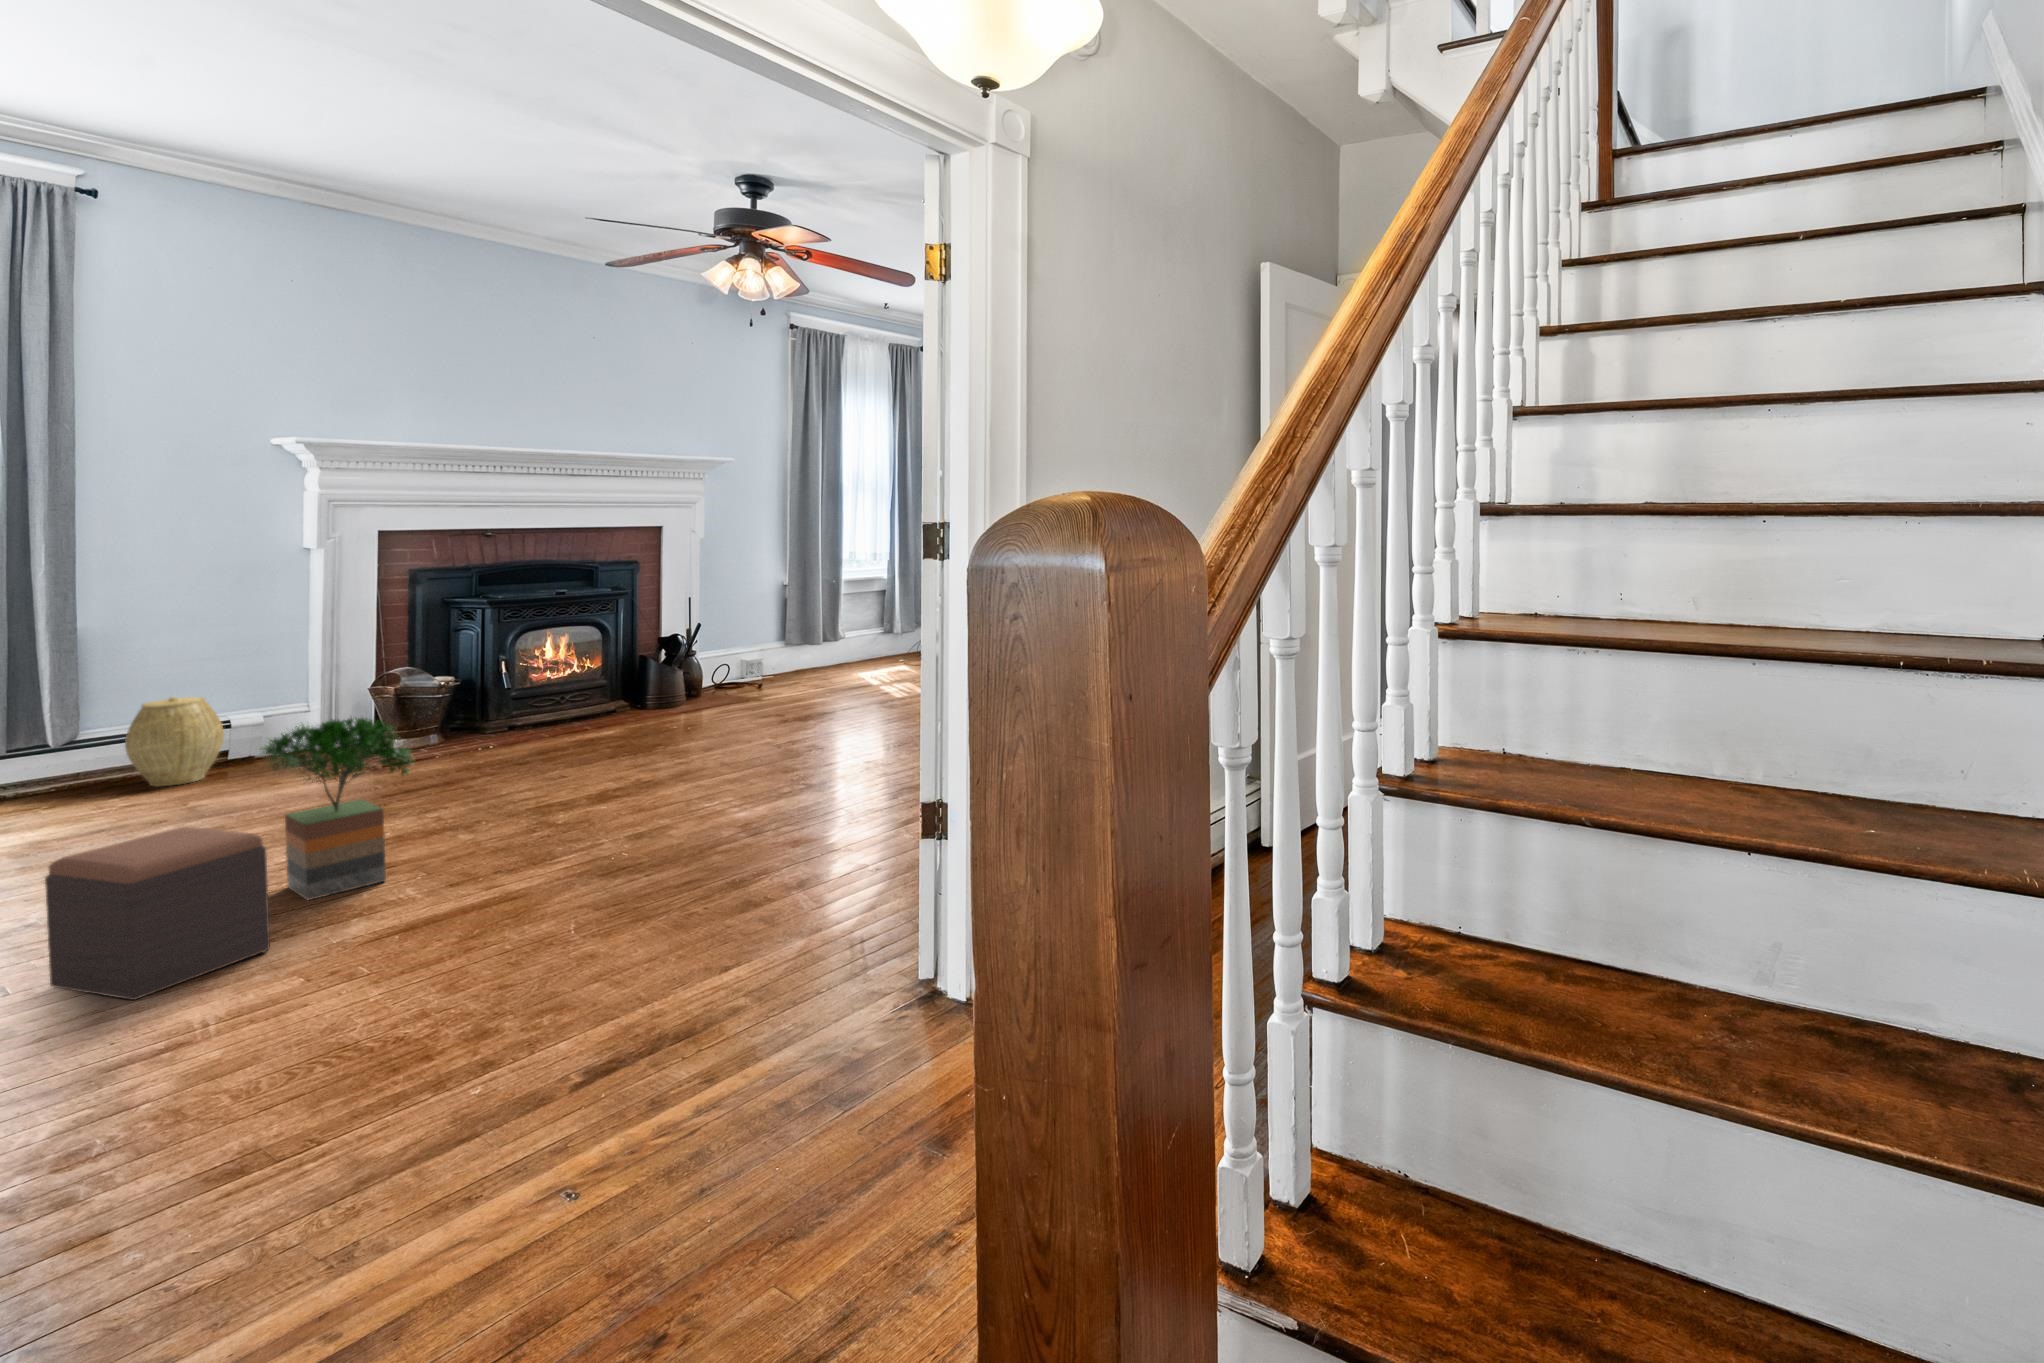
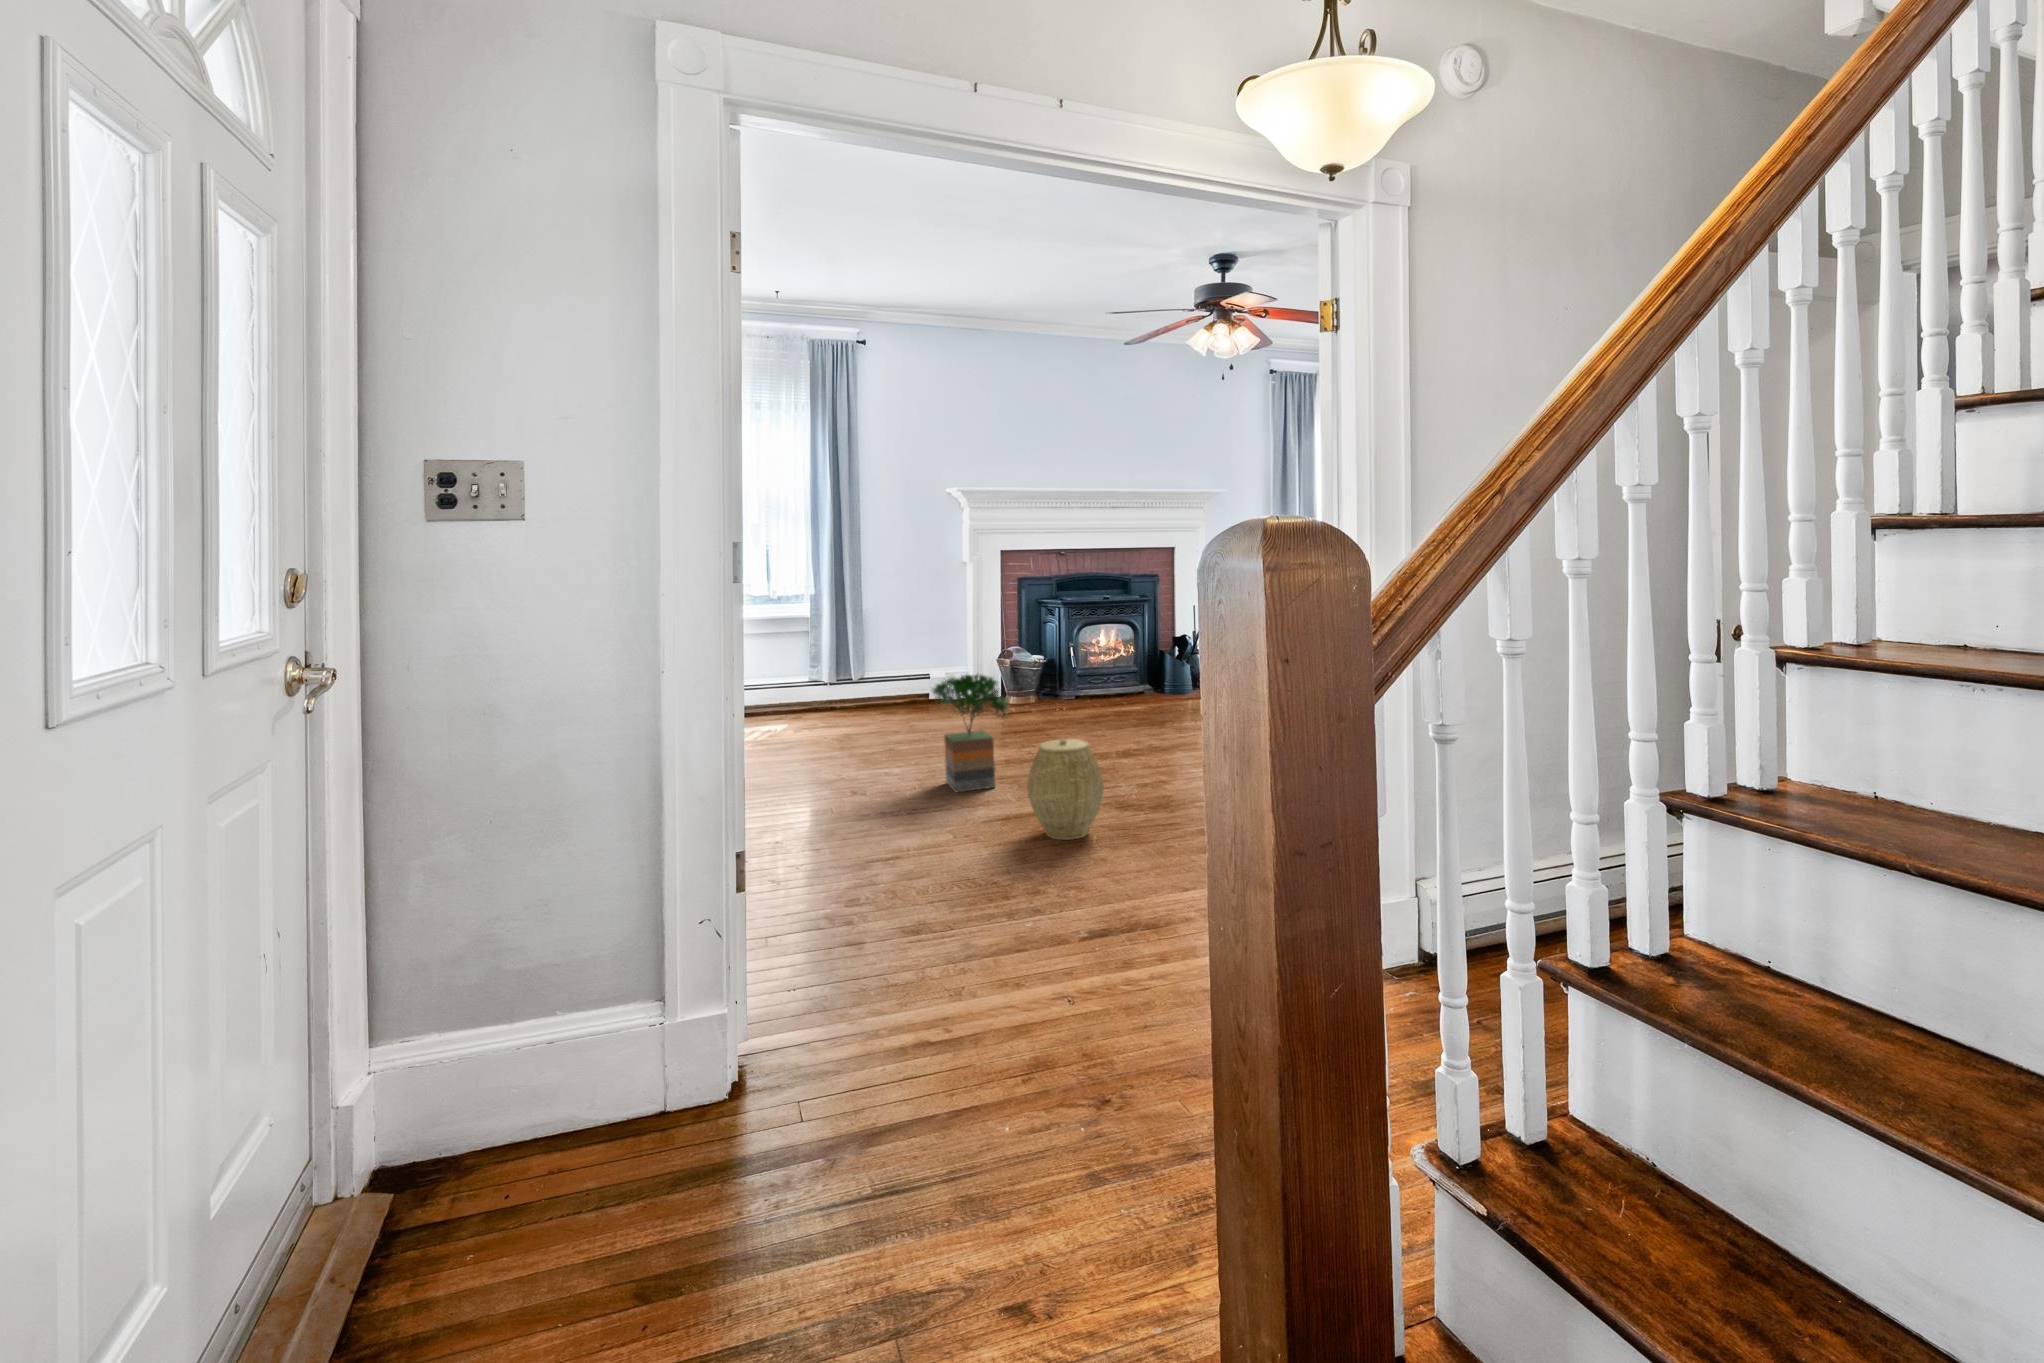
woven basket: present [125,697,224,786] -> present [1027,739,1104,840]
footstool: present [45,827,270,1000] -> none [836,734,934,835]

